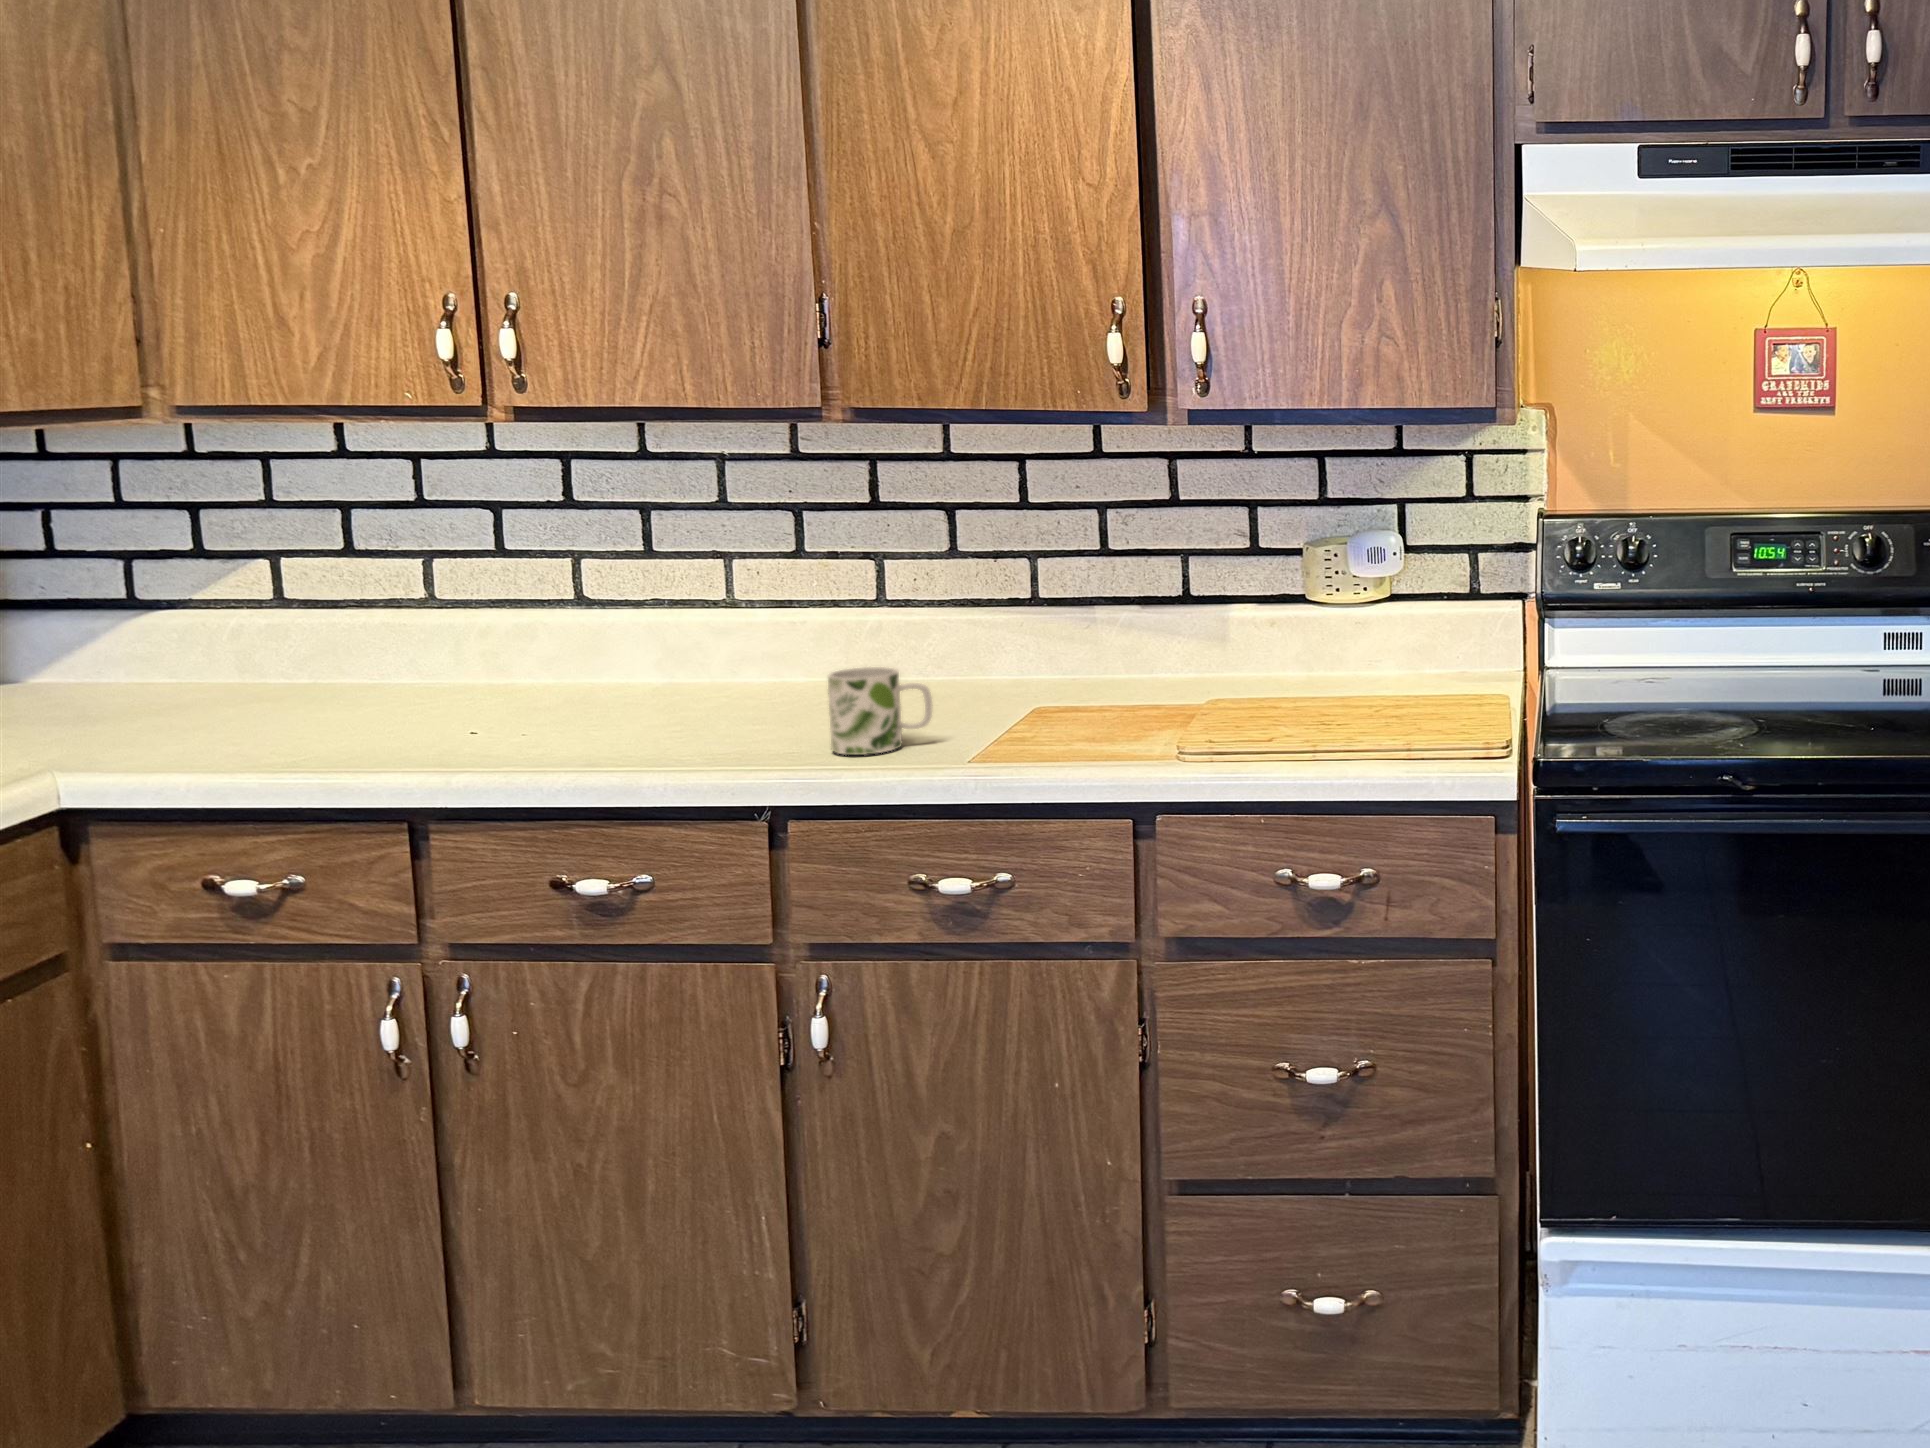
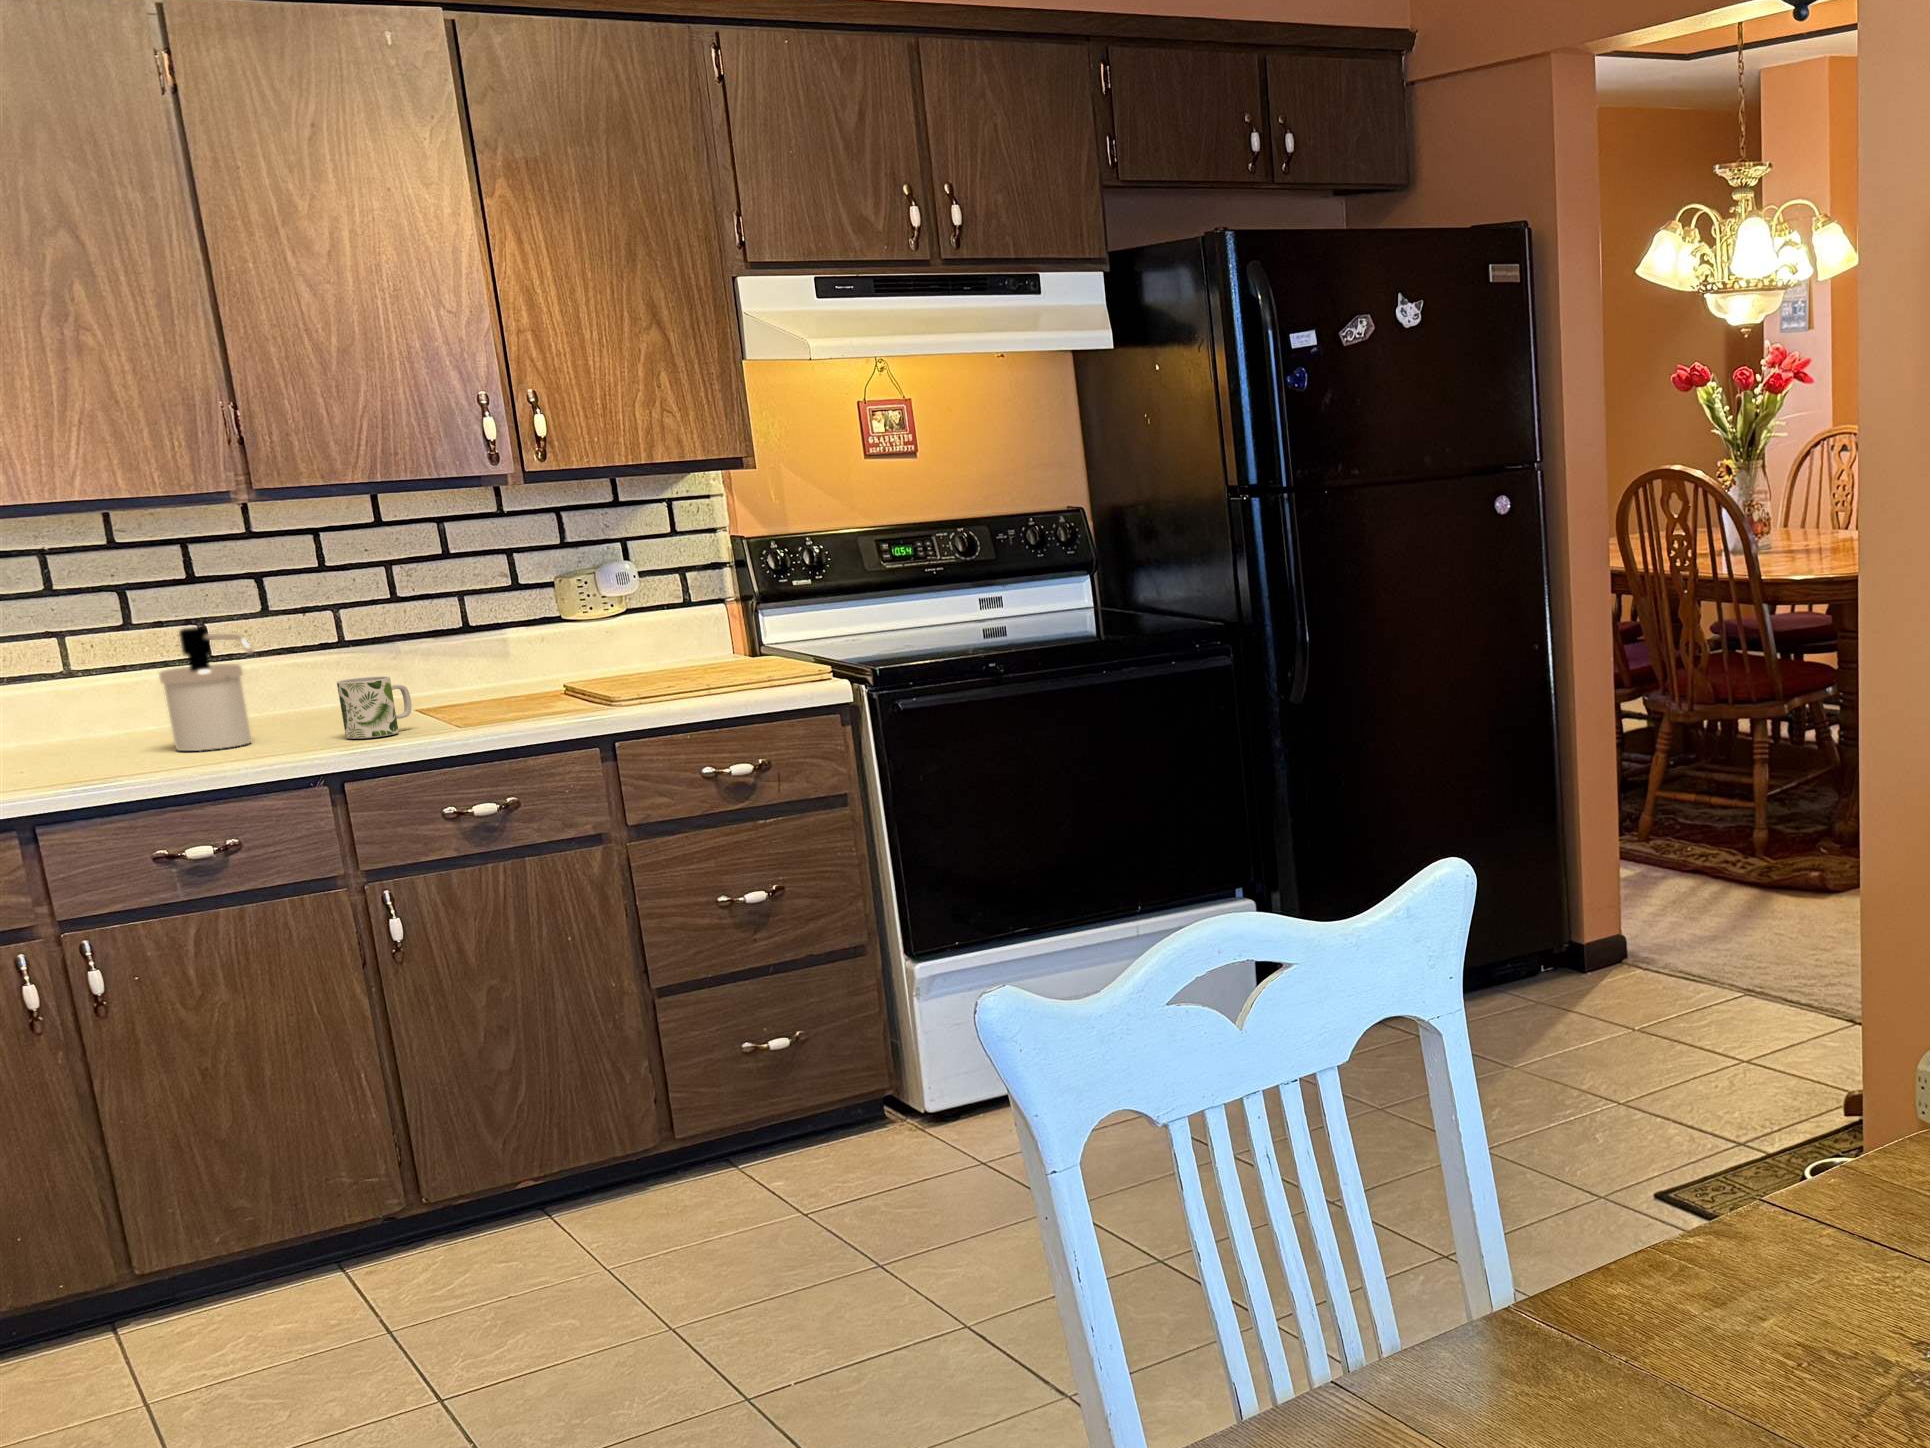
soap dispenser: none [687,575,791,734] -> present [159,627,254,751]

